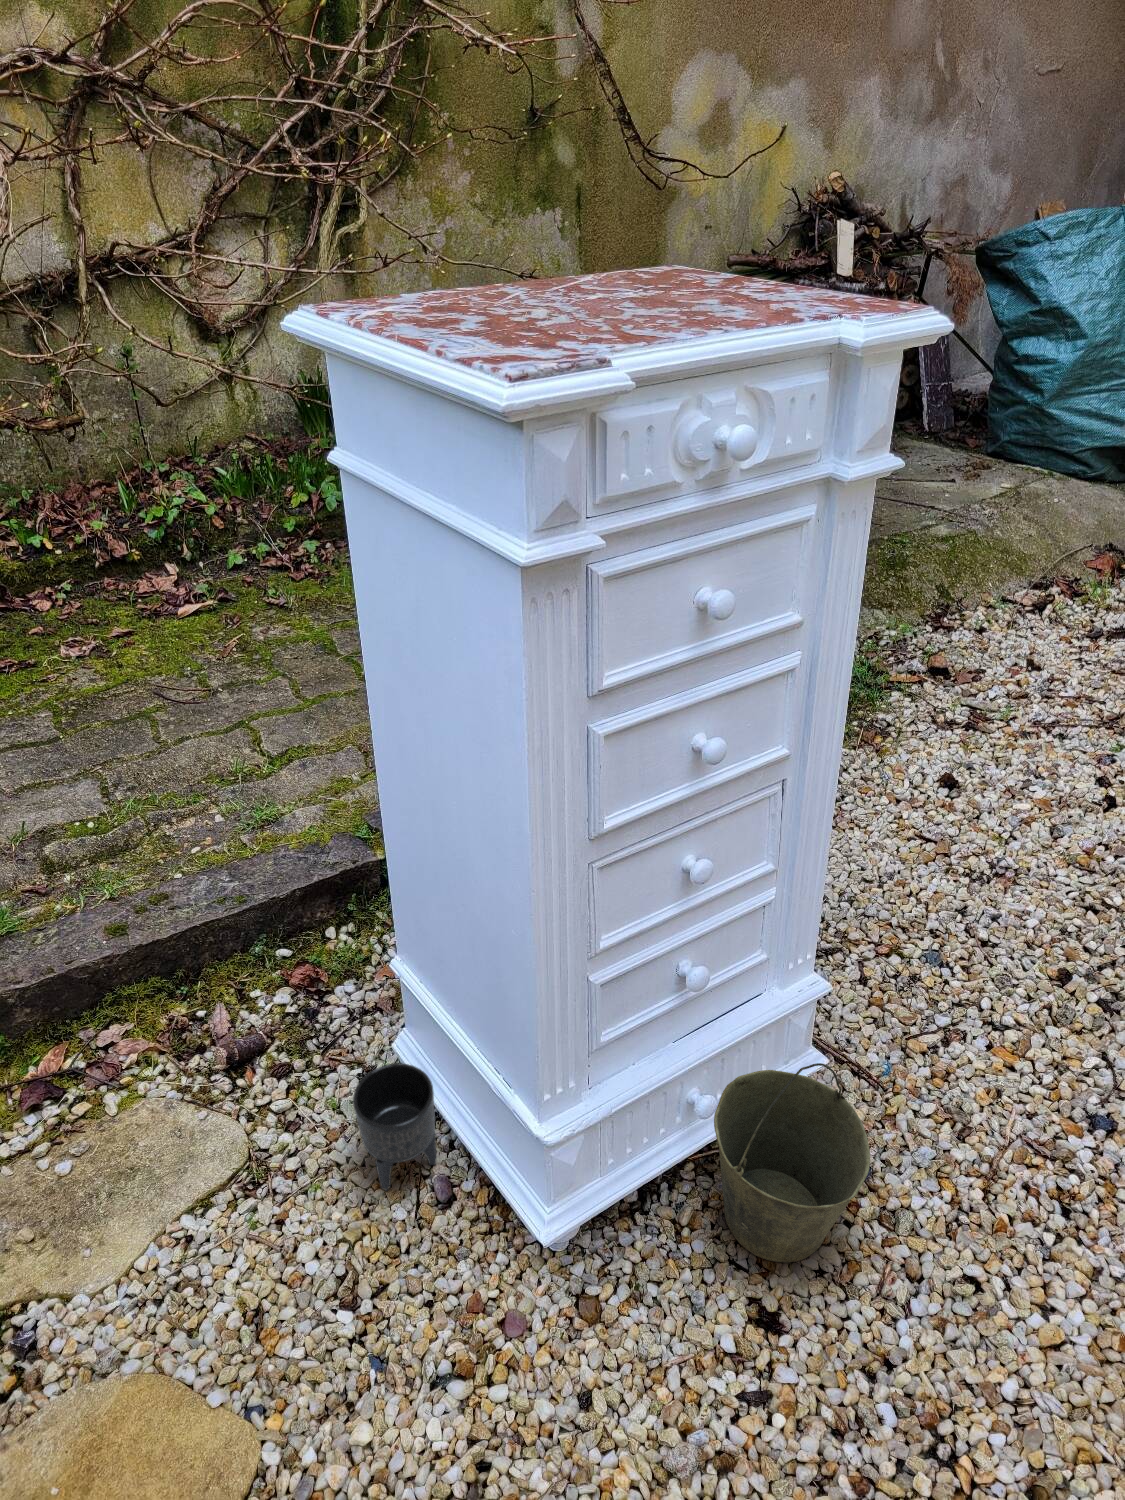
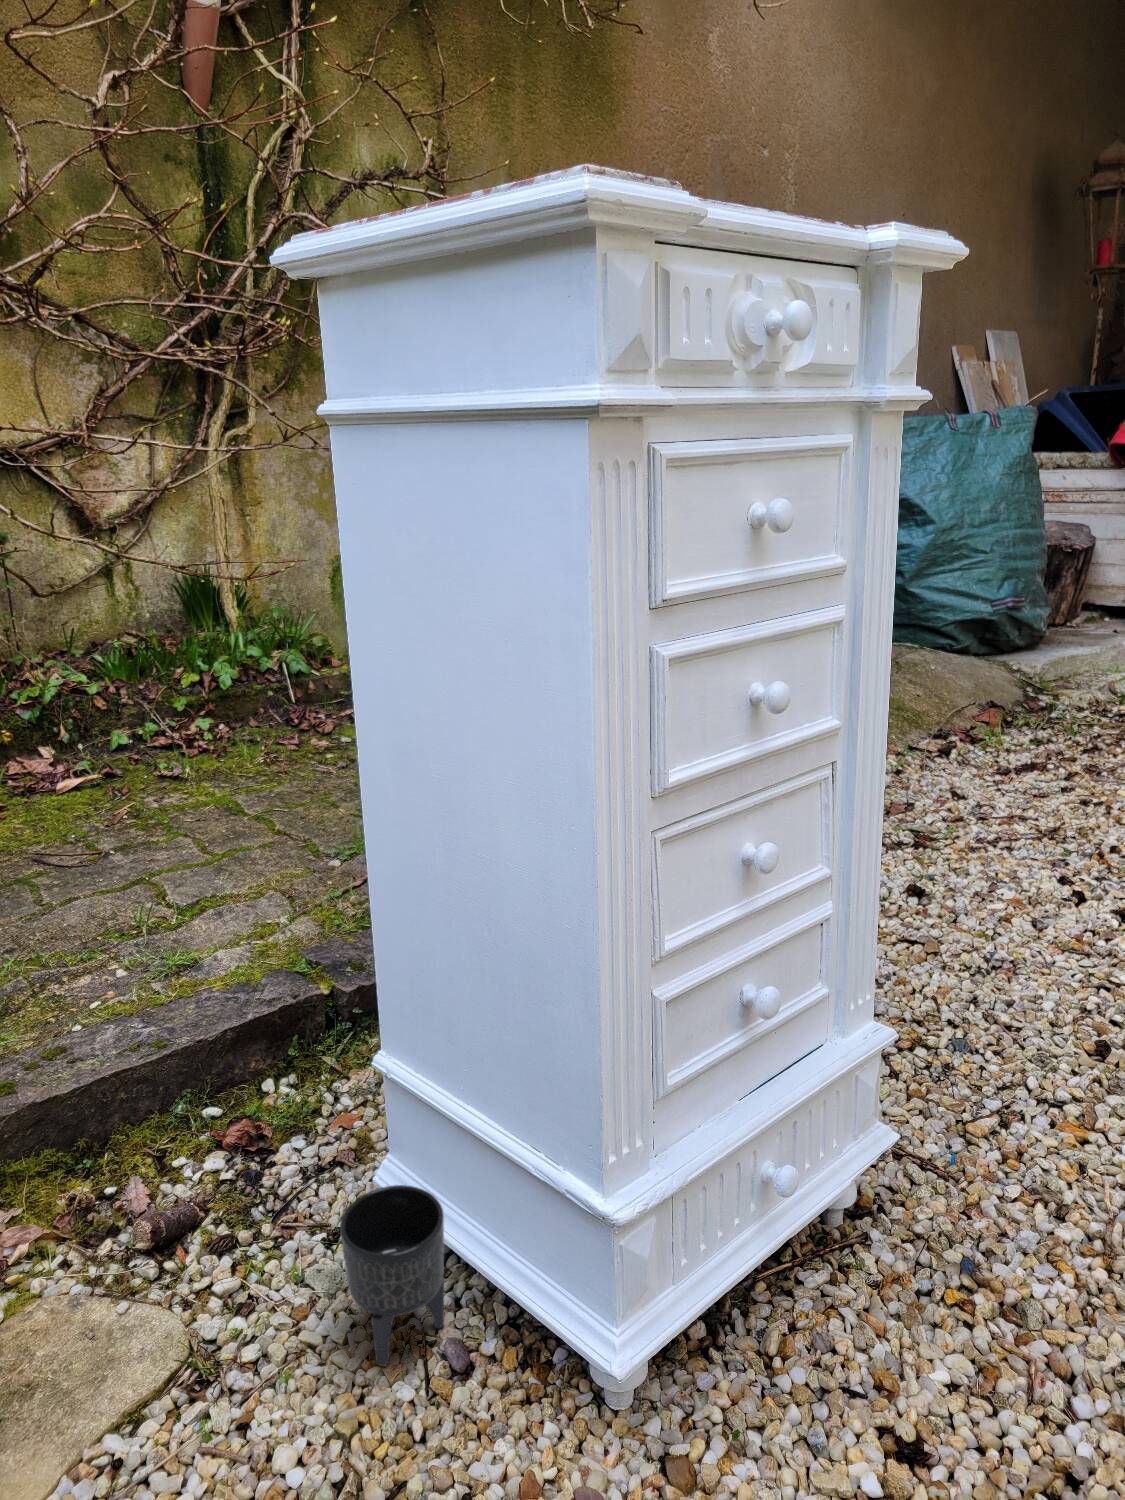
bucket: present [714,1063,870,1262] -> none [796,1095,996,1379]

